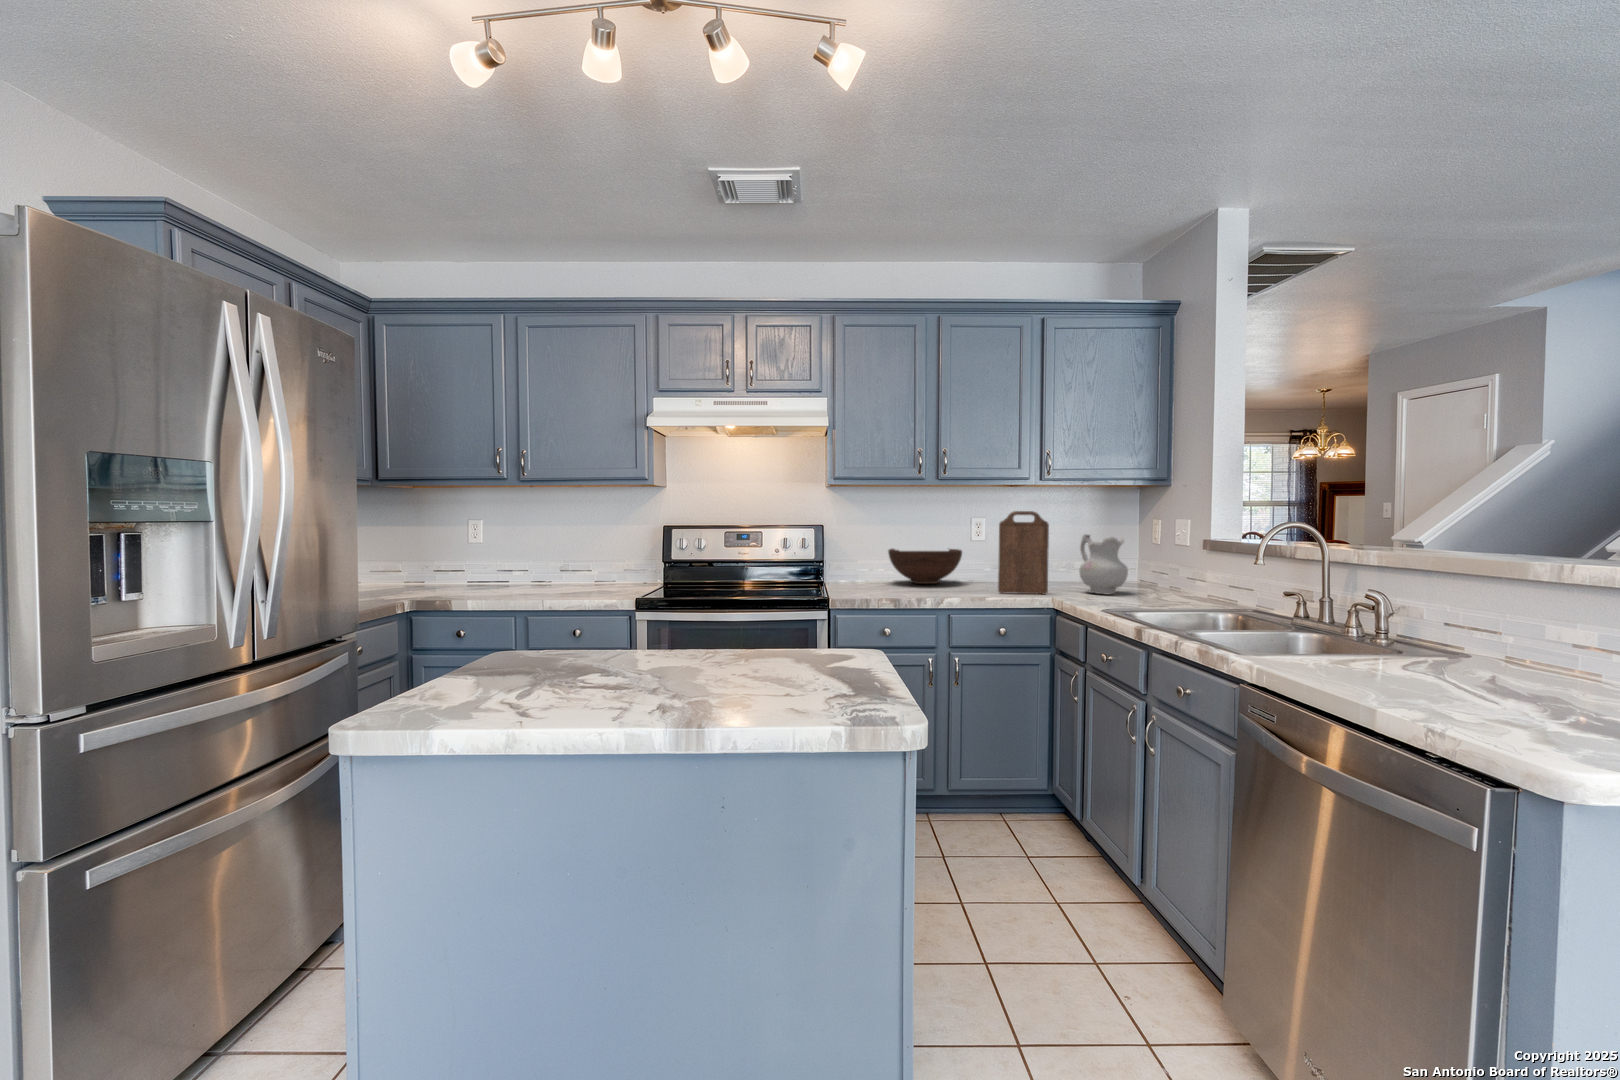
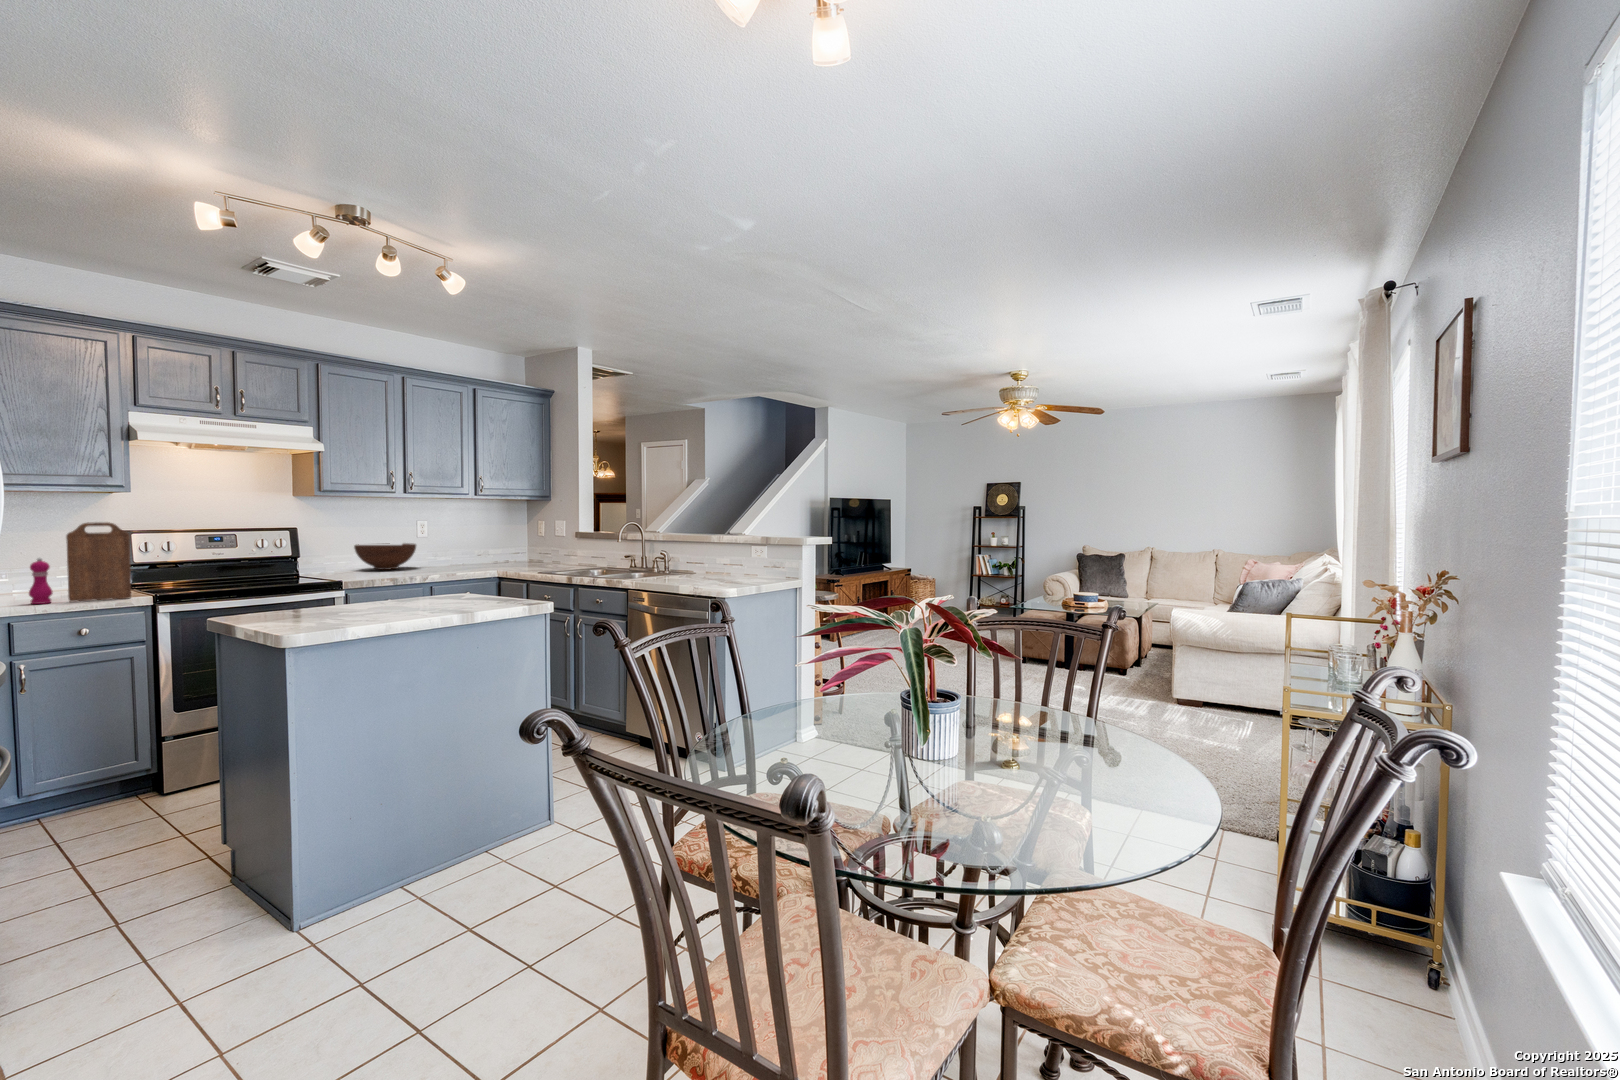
cutting board: present [998,511,1049,594] -> present [66,522,131,602]
ceramic pitcher: present [1079,535,1128,594] -> none [503,530,535,566]
pepper mill: none [547,552,565,601] -> present [29,558,53,604]

